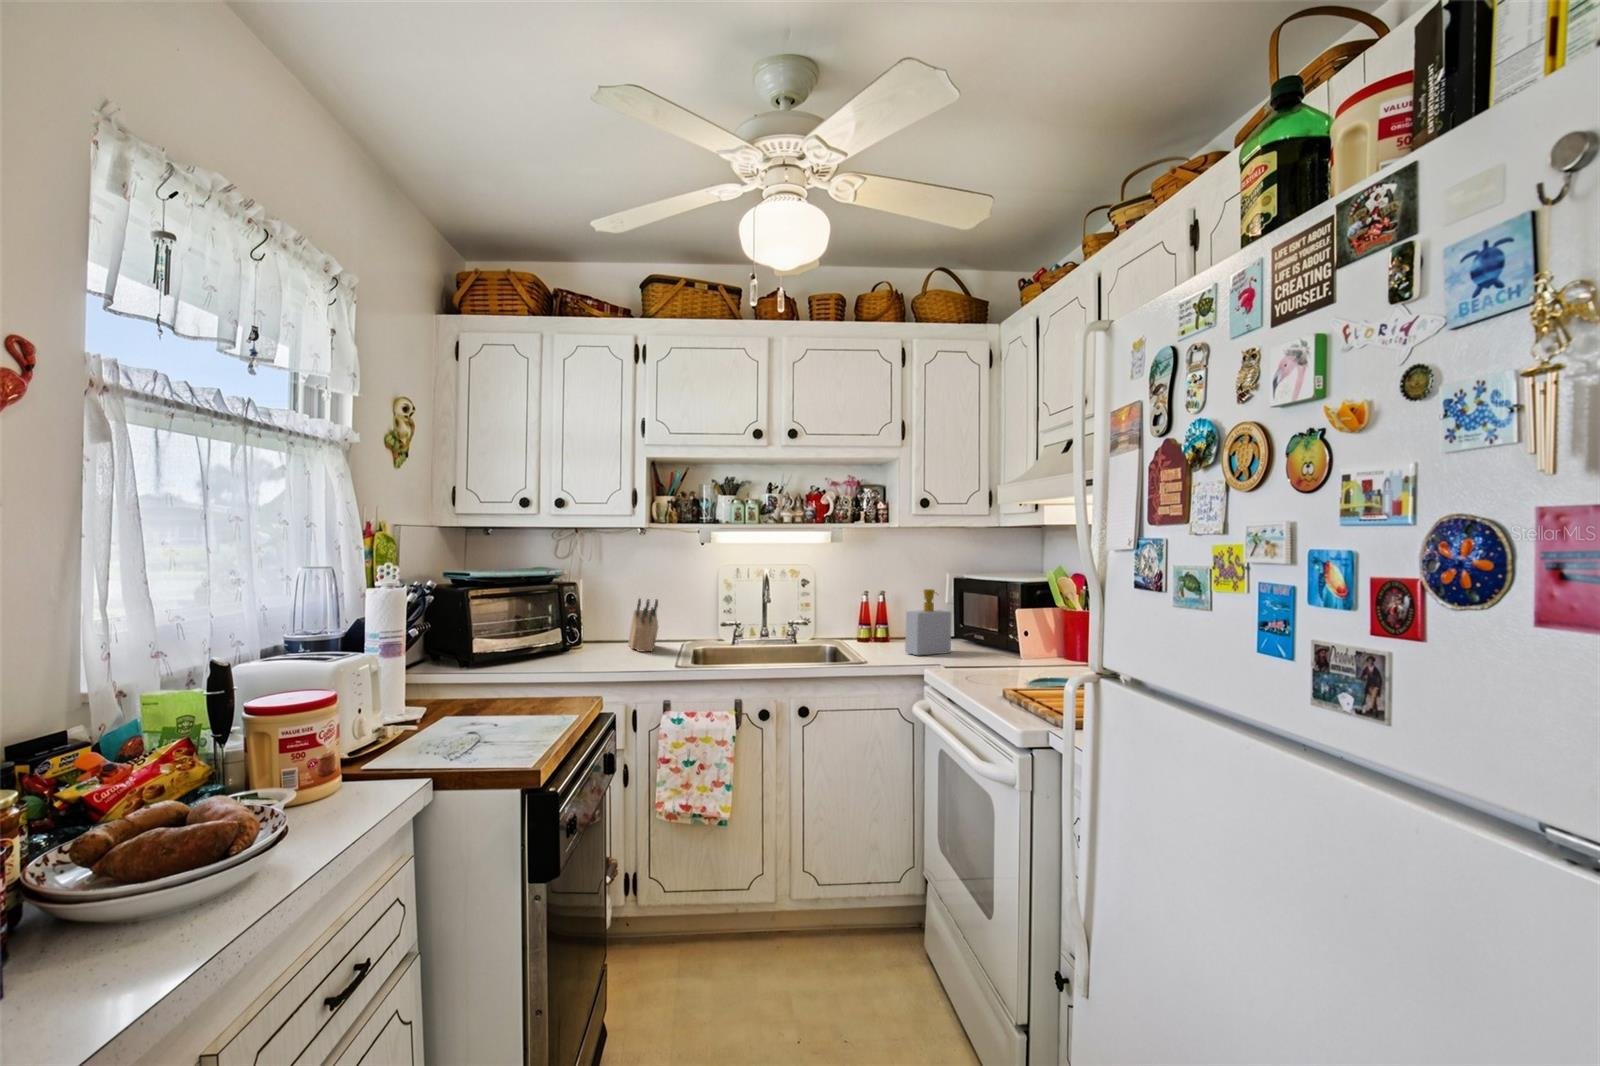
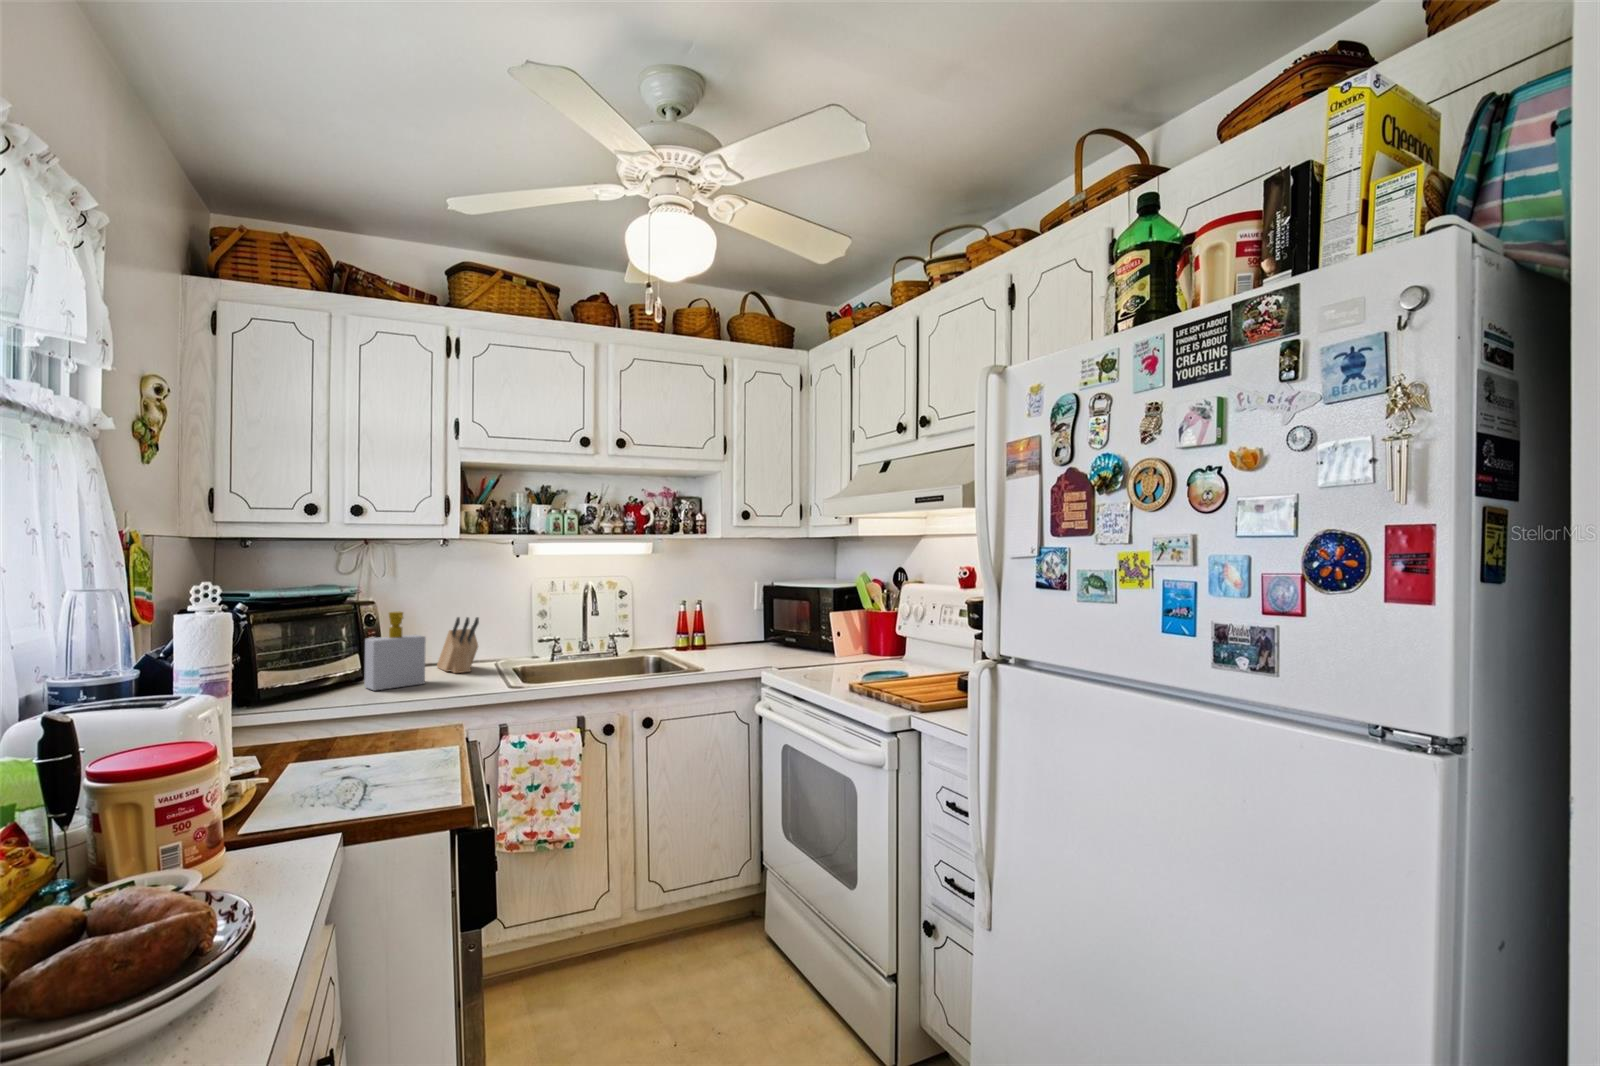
soap bottle: present [905,589,951,655] -> present [364,611,426,690]

